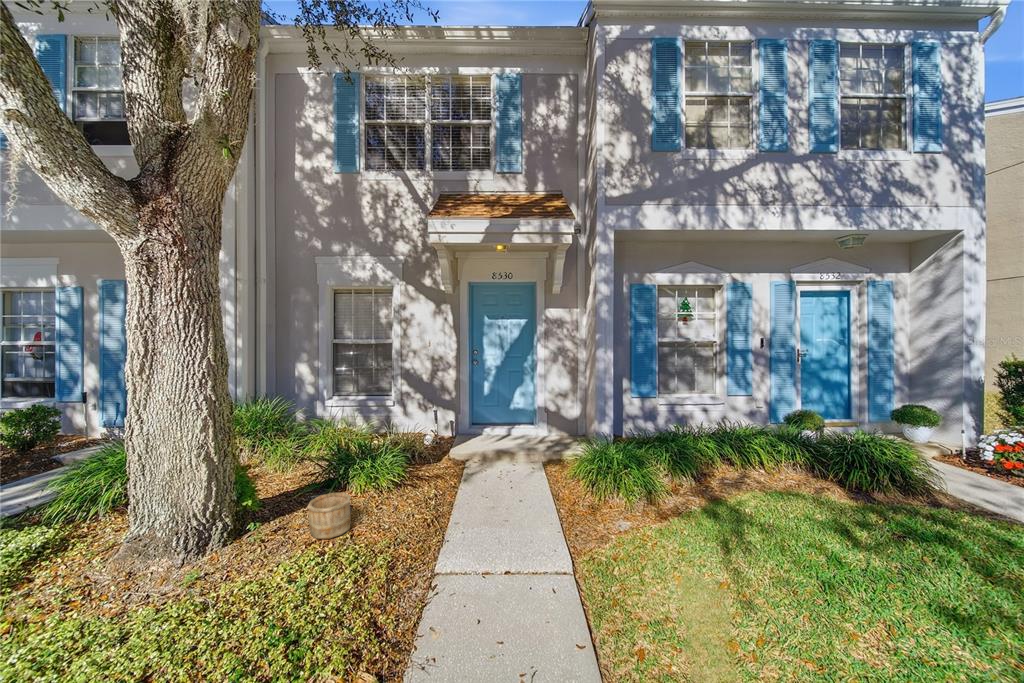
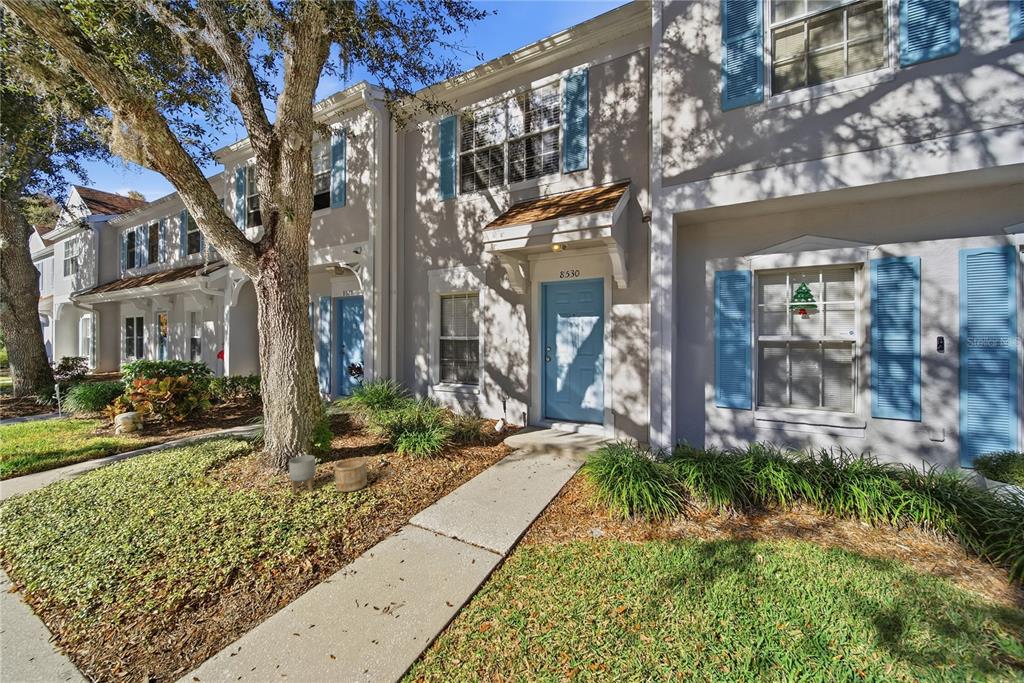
planter: none [244,501,280,558] -> present [289,455,316,495]

